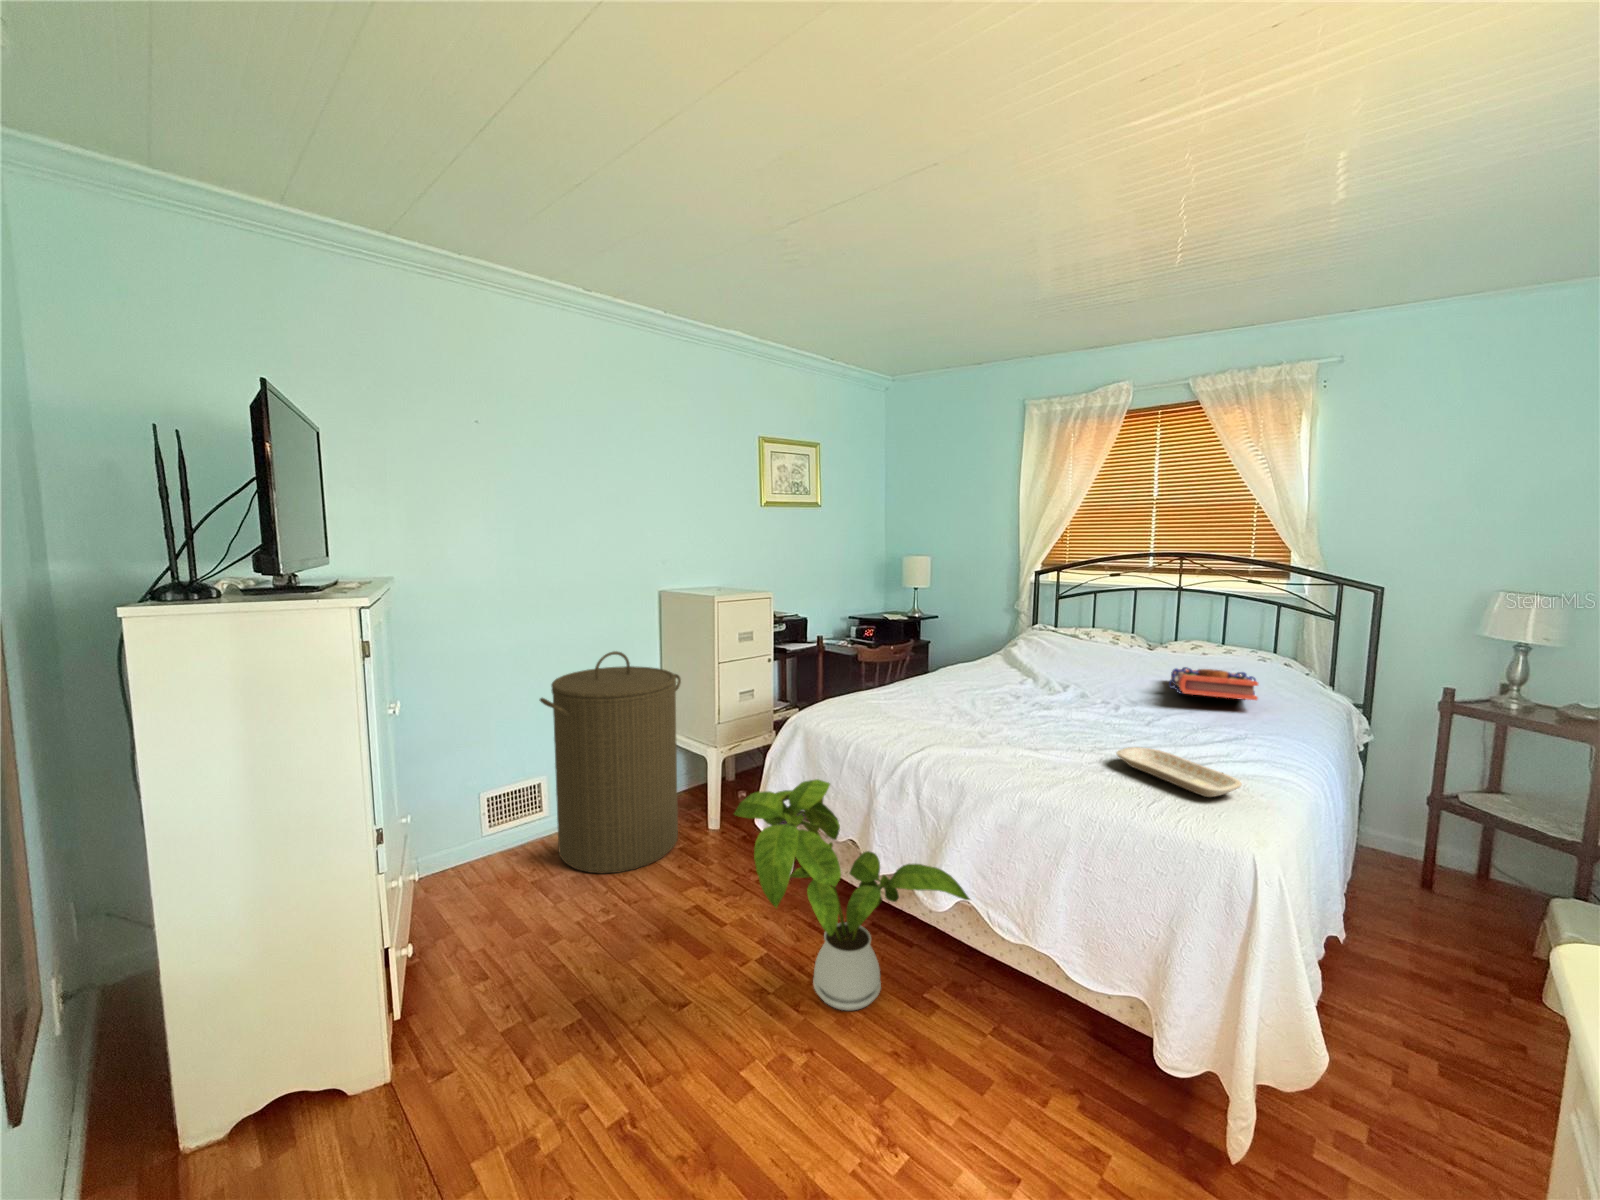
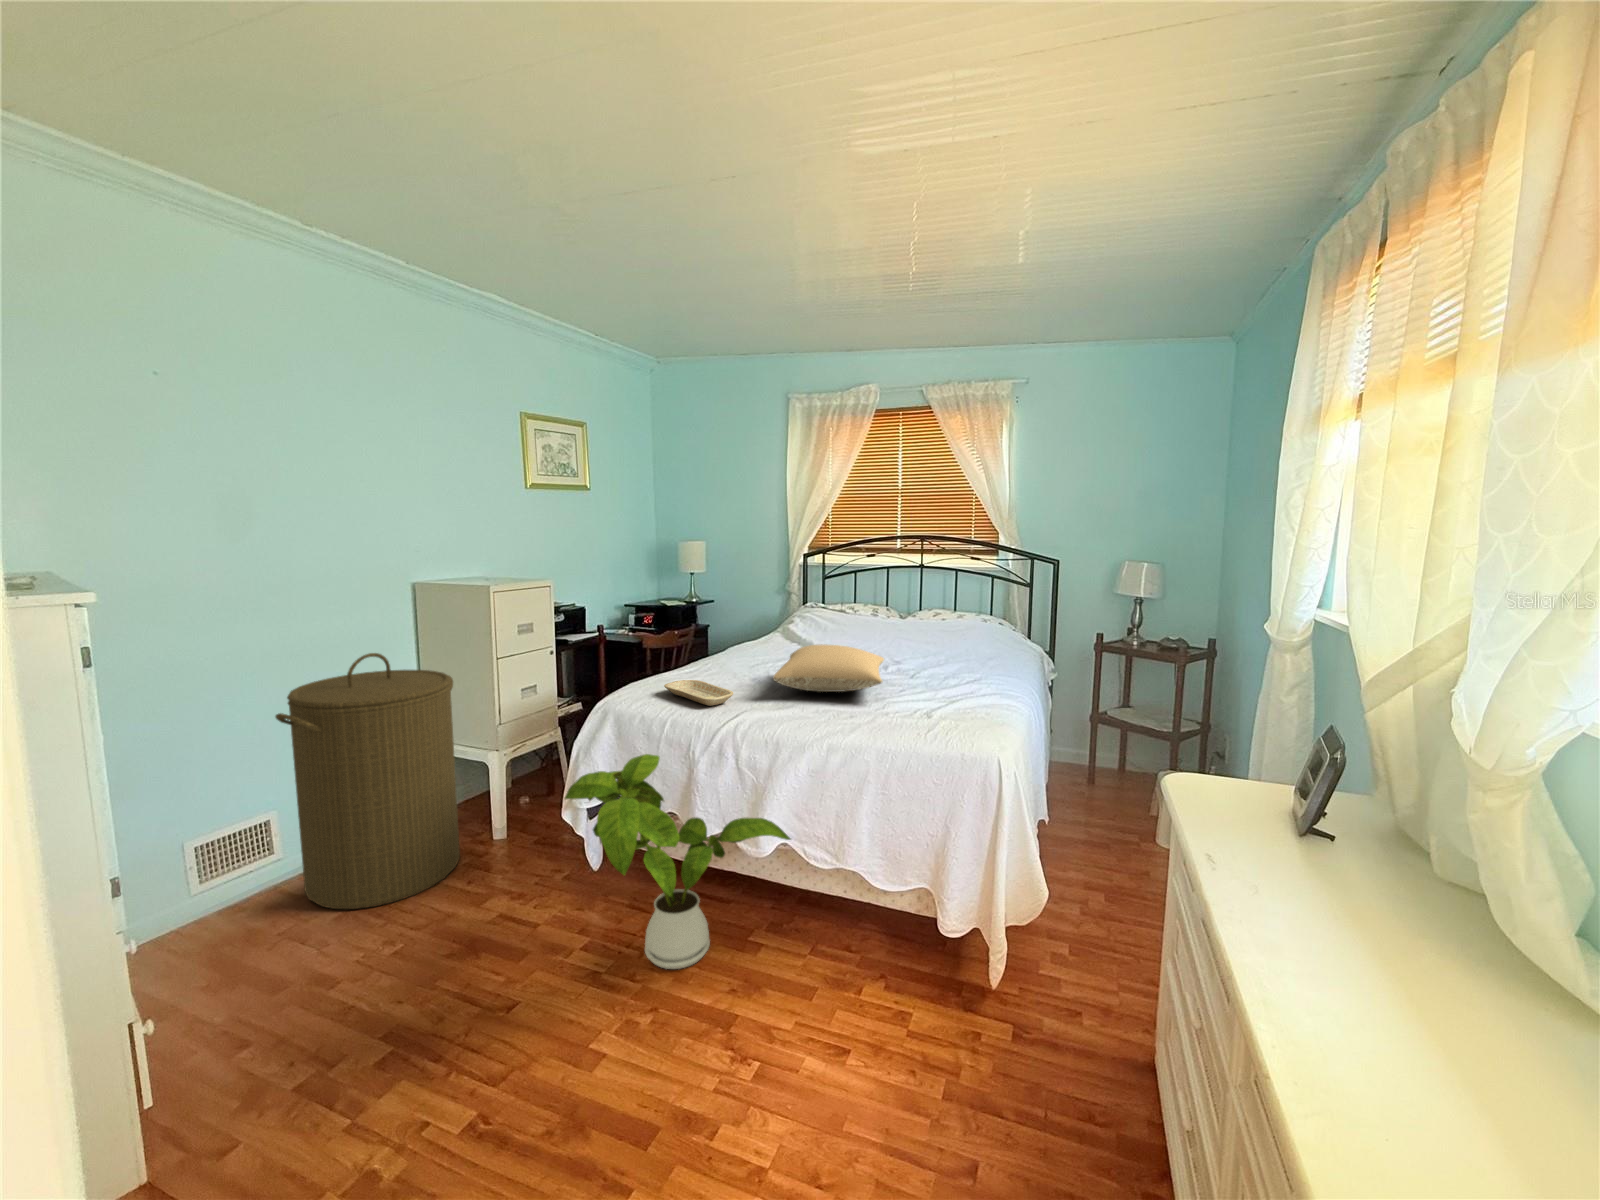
book: present [1169,667,1258,700] -> none [922,630,986,653]
pillow: none [971,675,1113,732] -> present [773,644,884,692]
tray: present [1116,747,1242,797] -> present [664,680,733,706]

